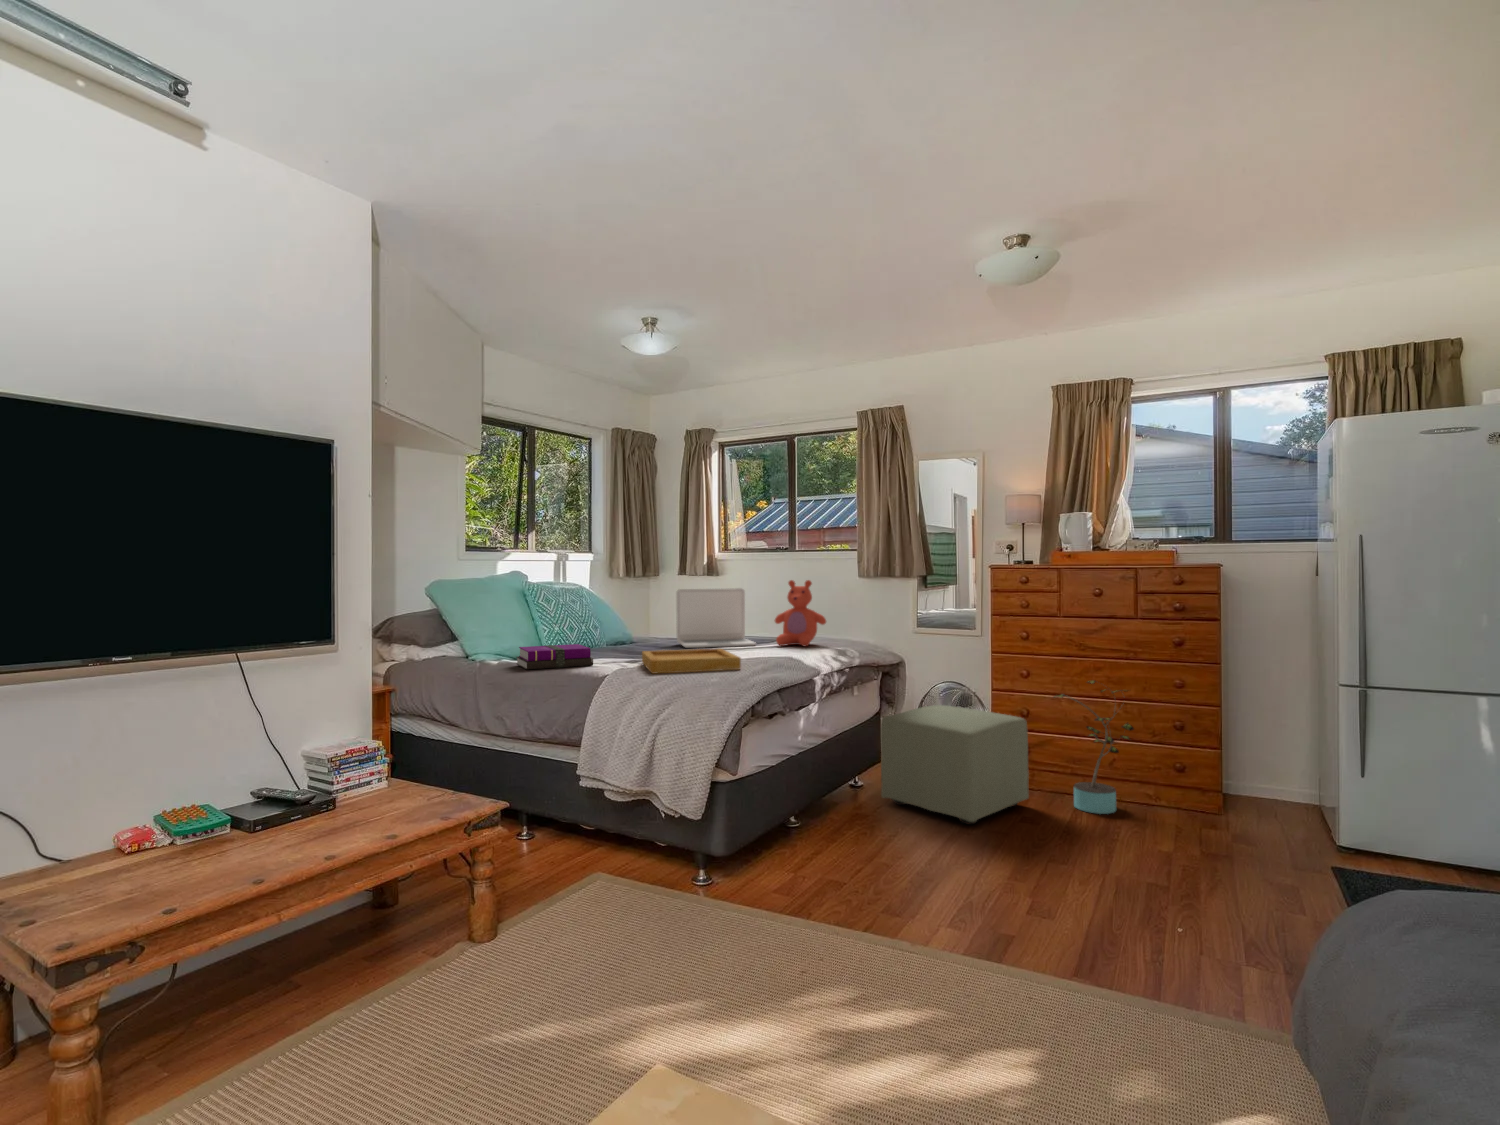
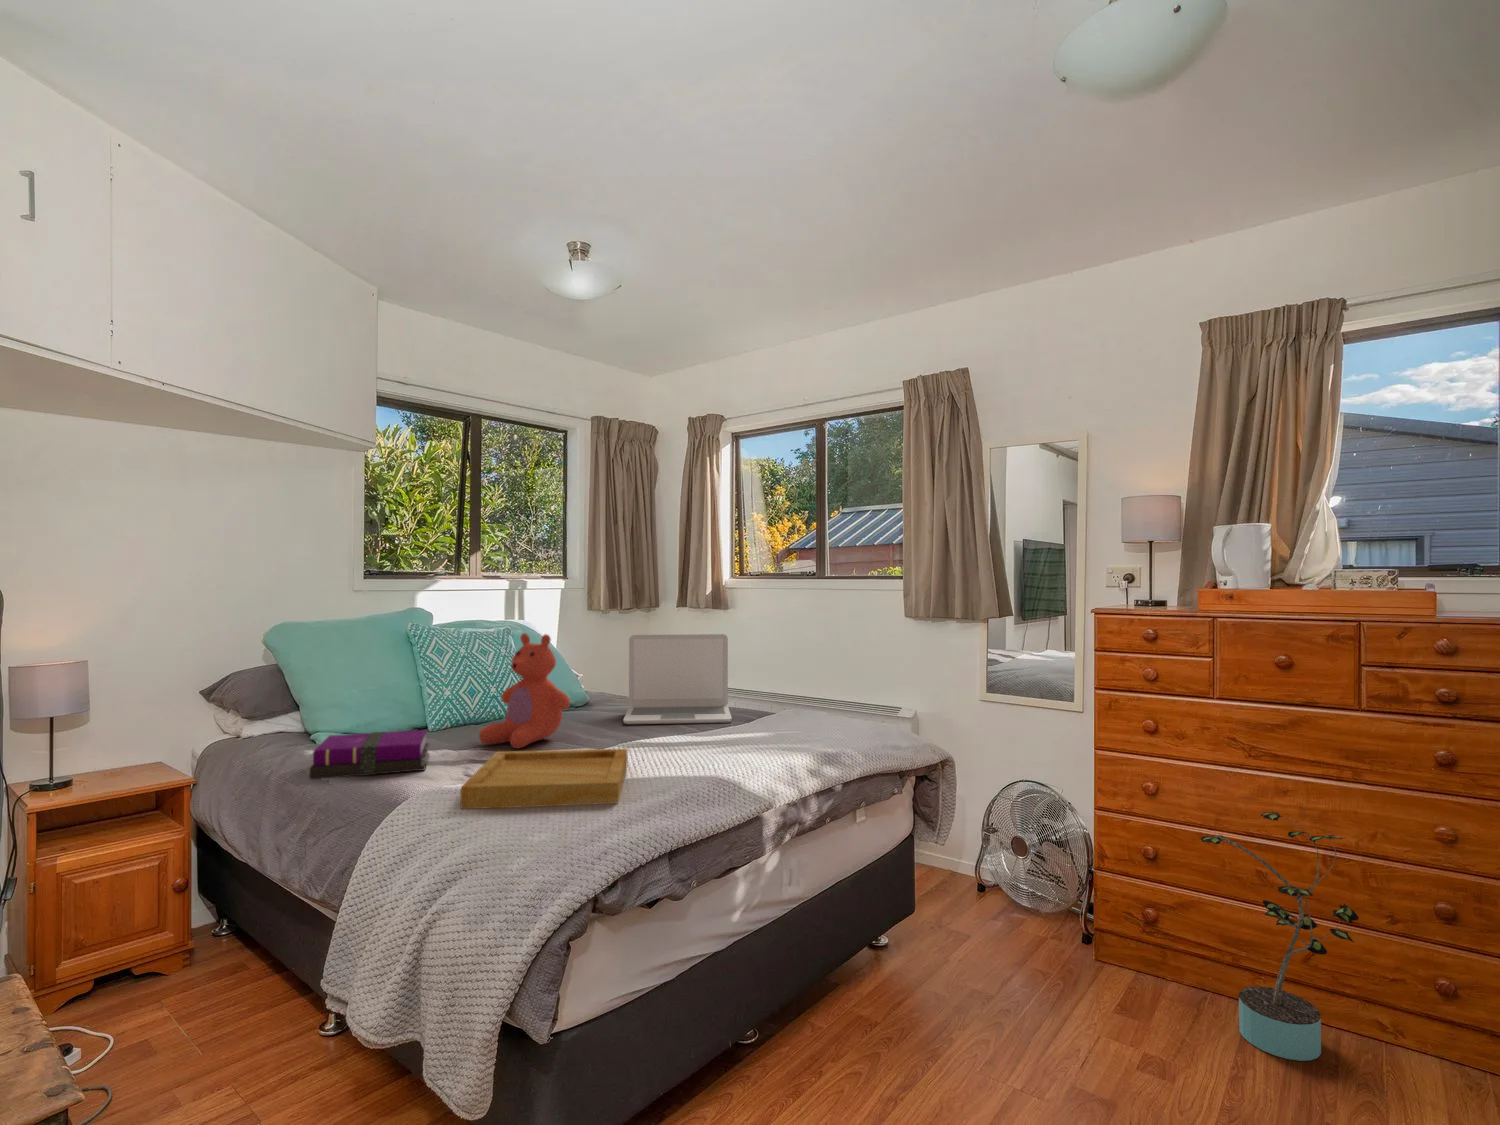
teddy bear: present [775,580,826,646] -> present [479,633,570,748]
ottoman: present [881,705,1029,824] -> none [903,828,1156,1072]

